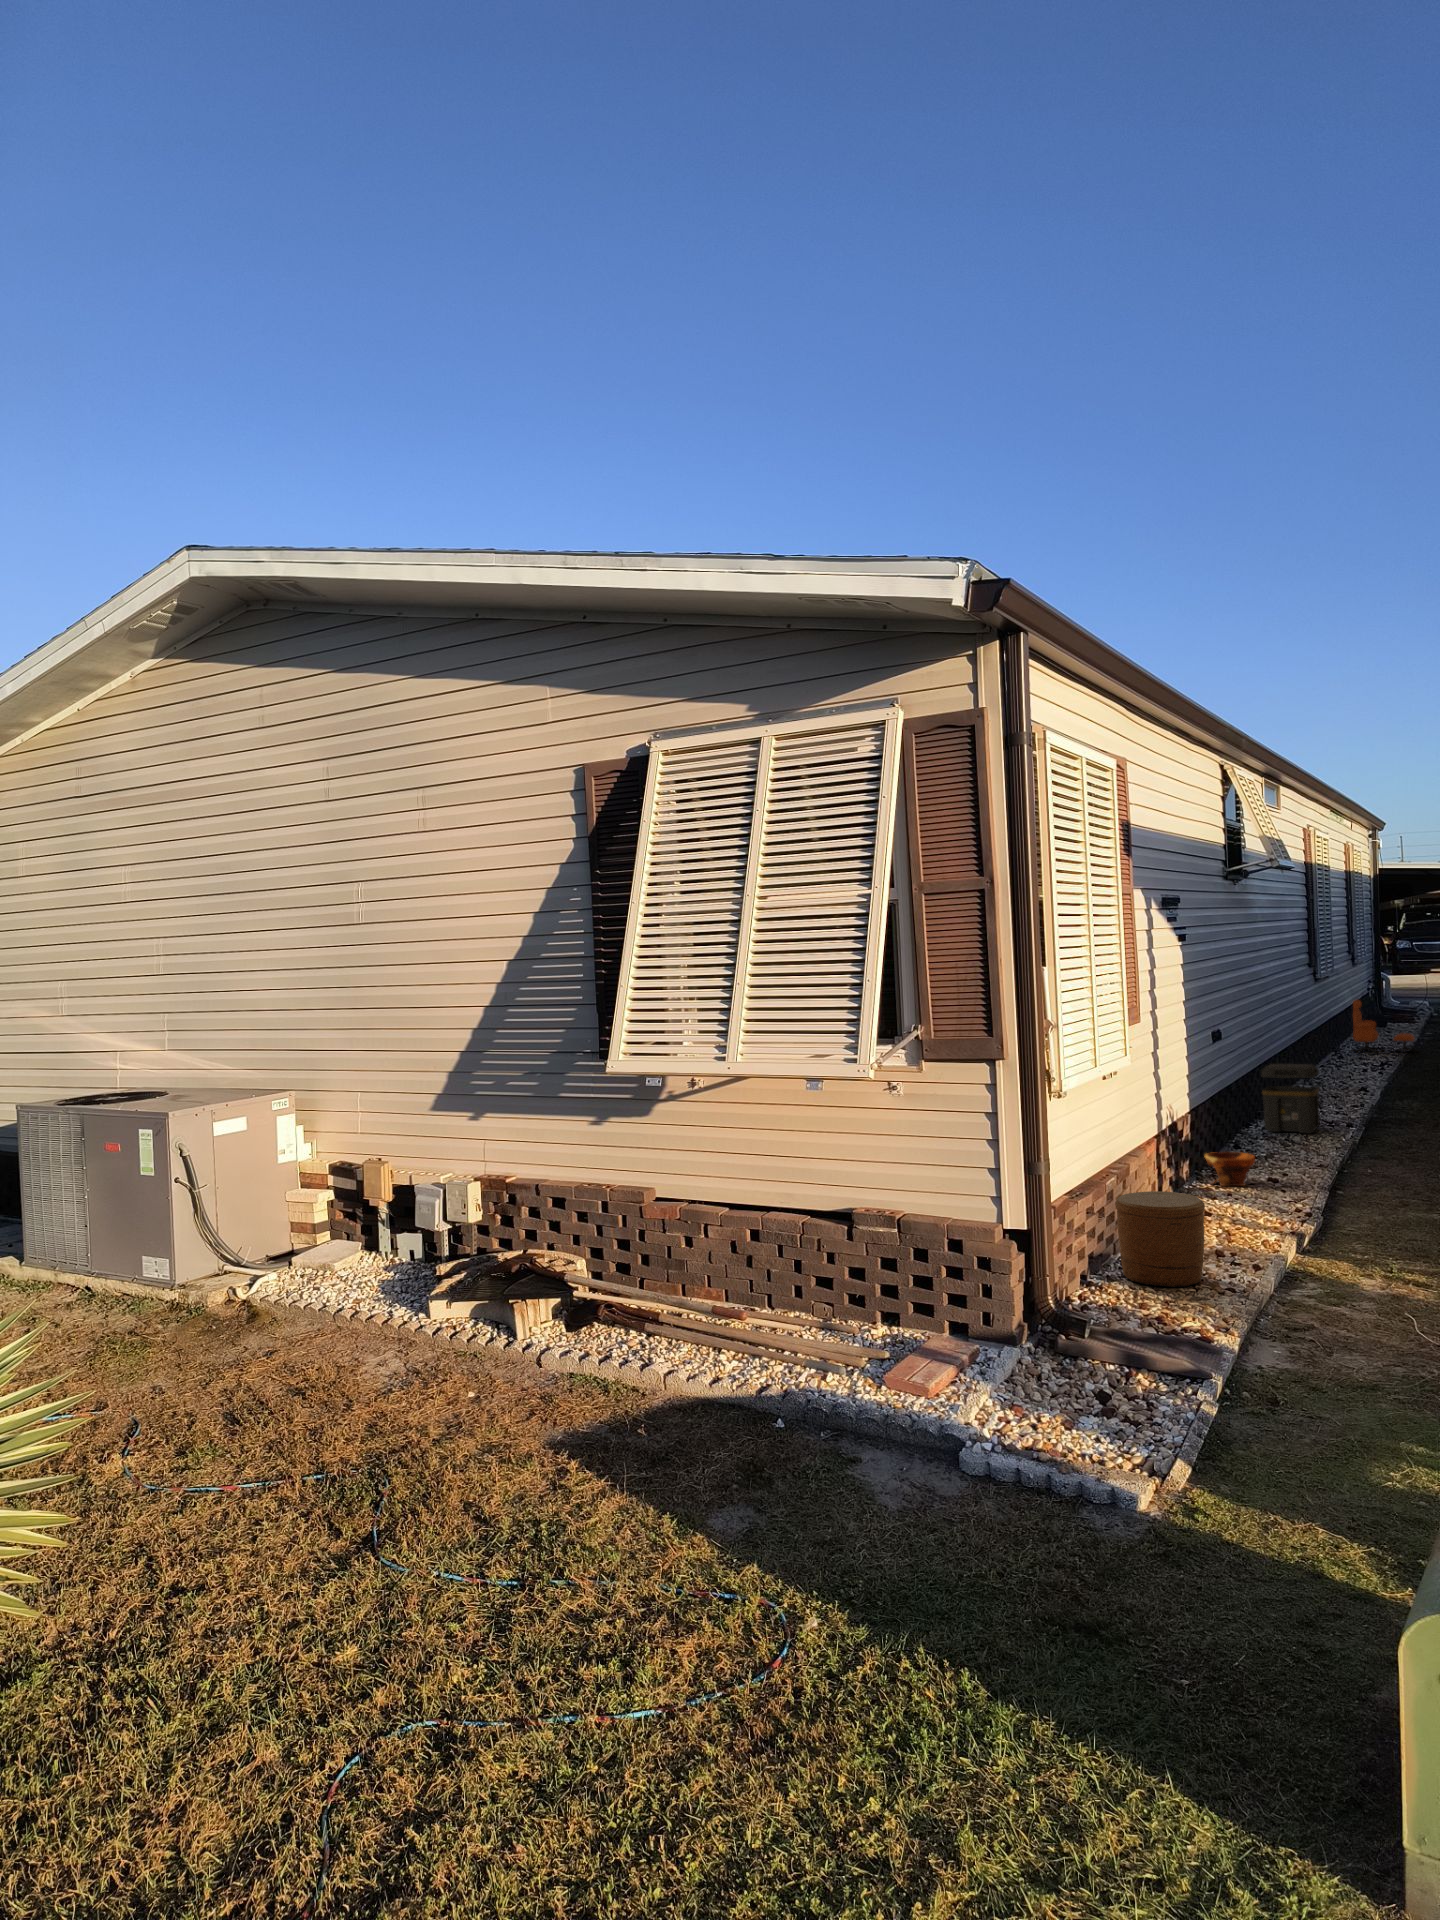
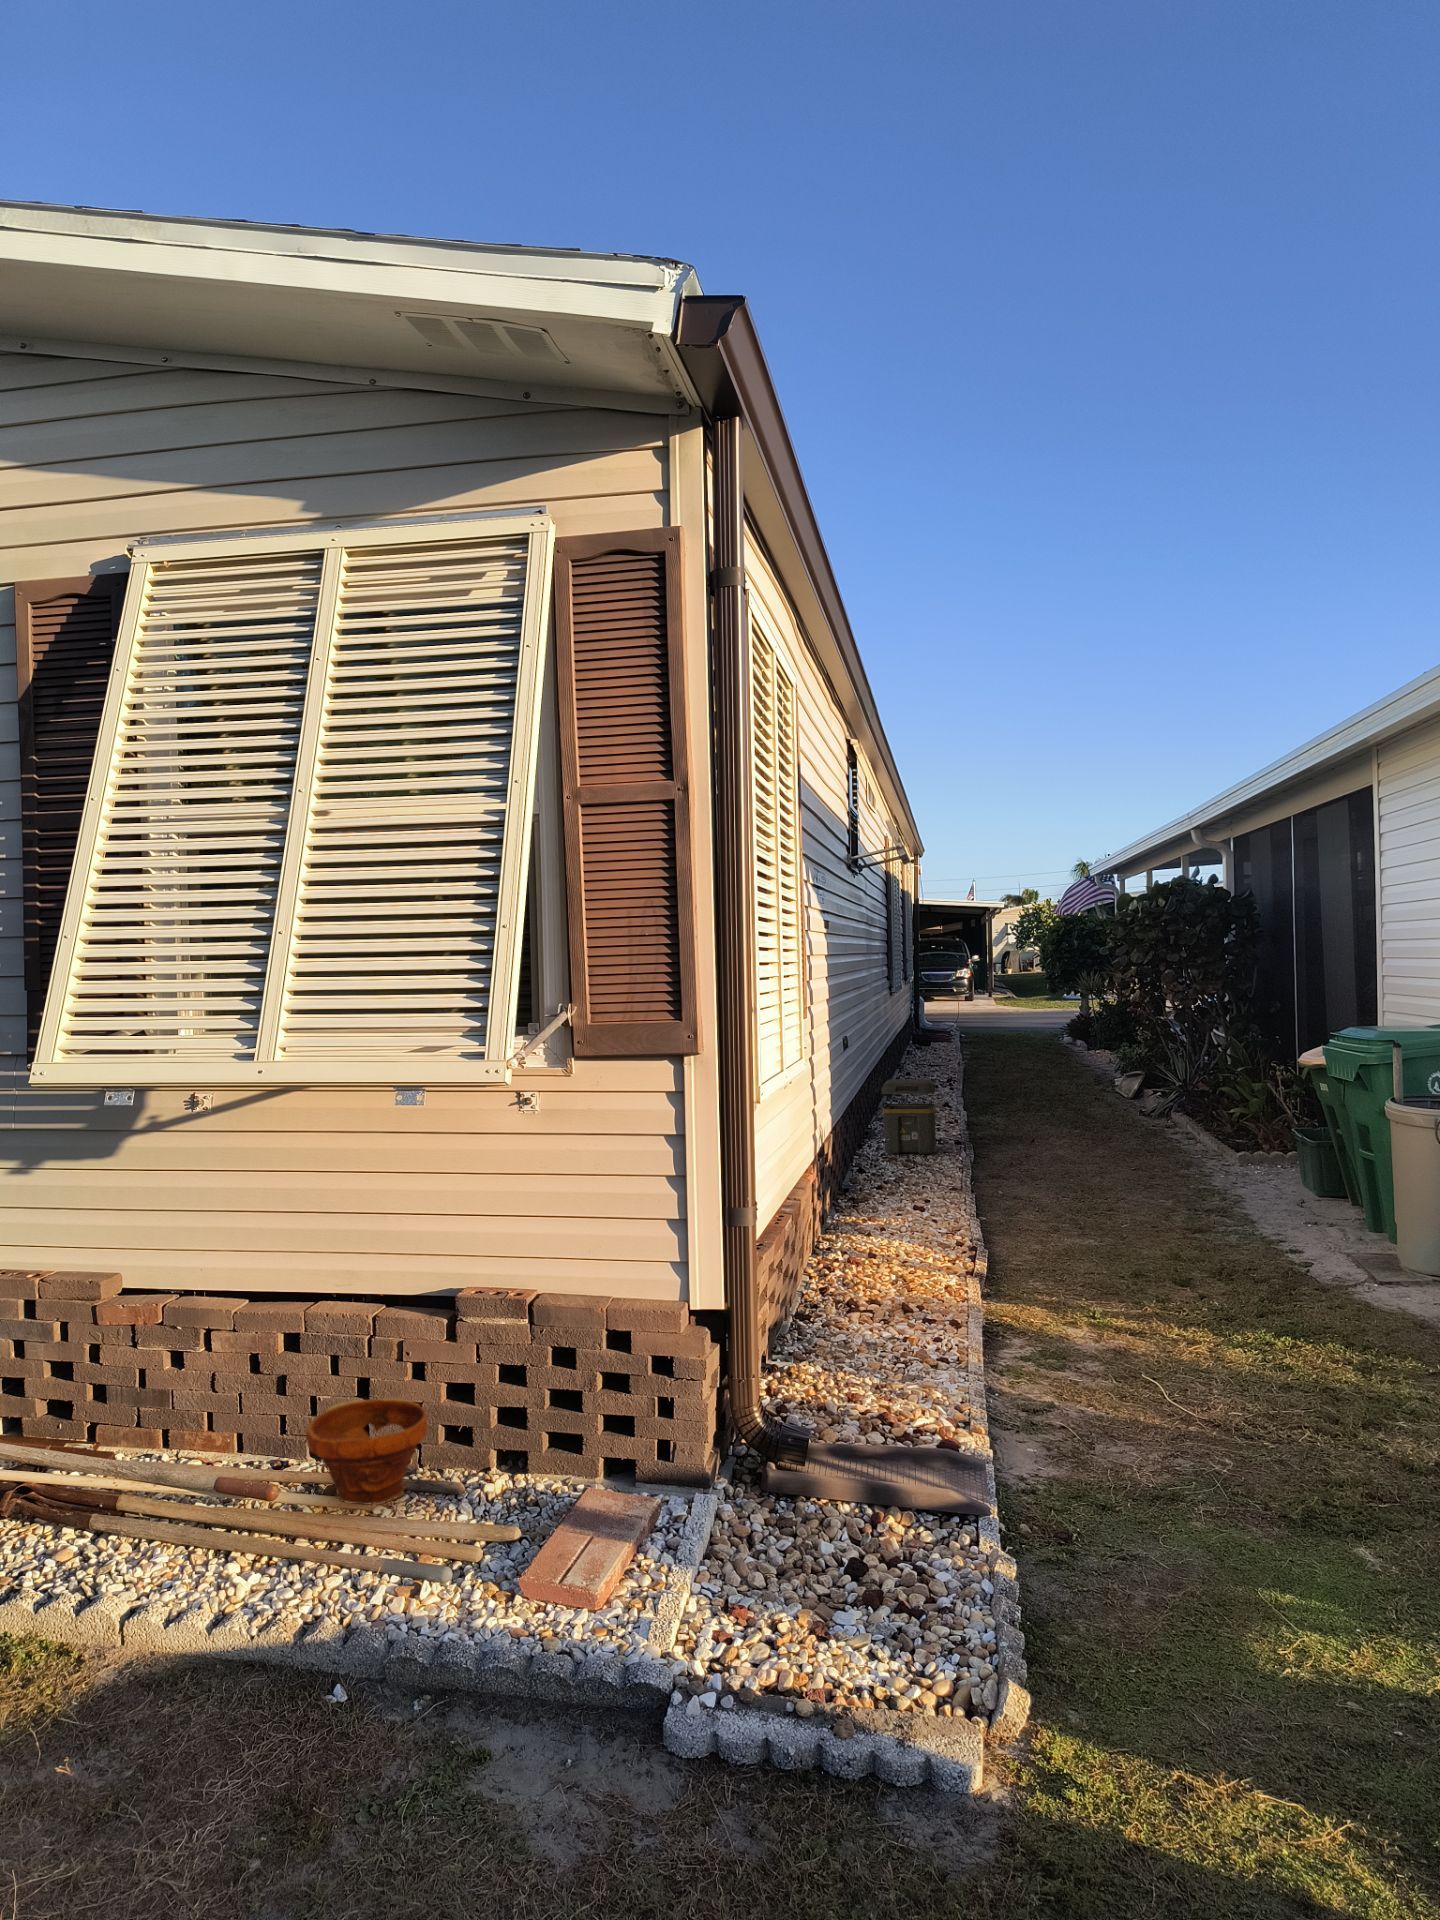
lounge chair: present [1353,1000,1416,1052] -> none [923,1019,986,1072]
planter: present [1205,1152,1255,1186] -> present [306,1398,427,1505]
woven basket: present [1115,1191,1205,1287] -> none [796,1233,904,1359]

